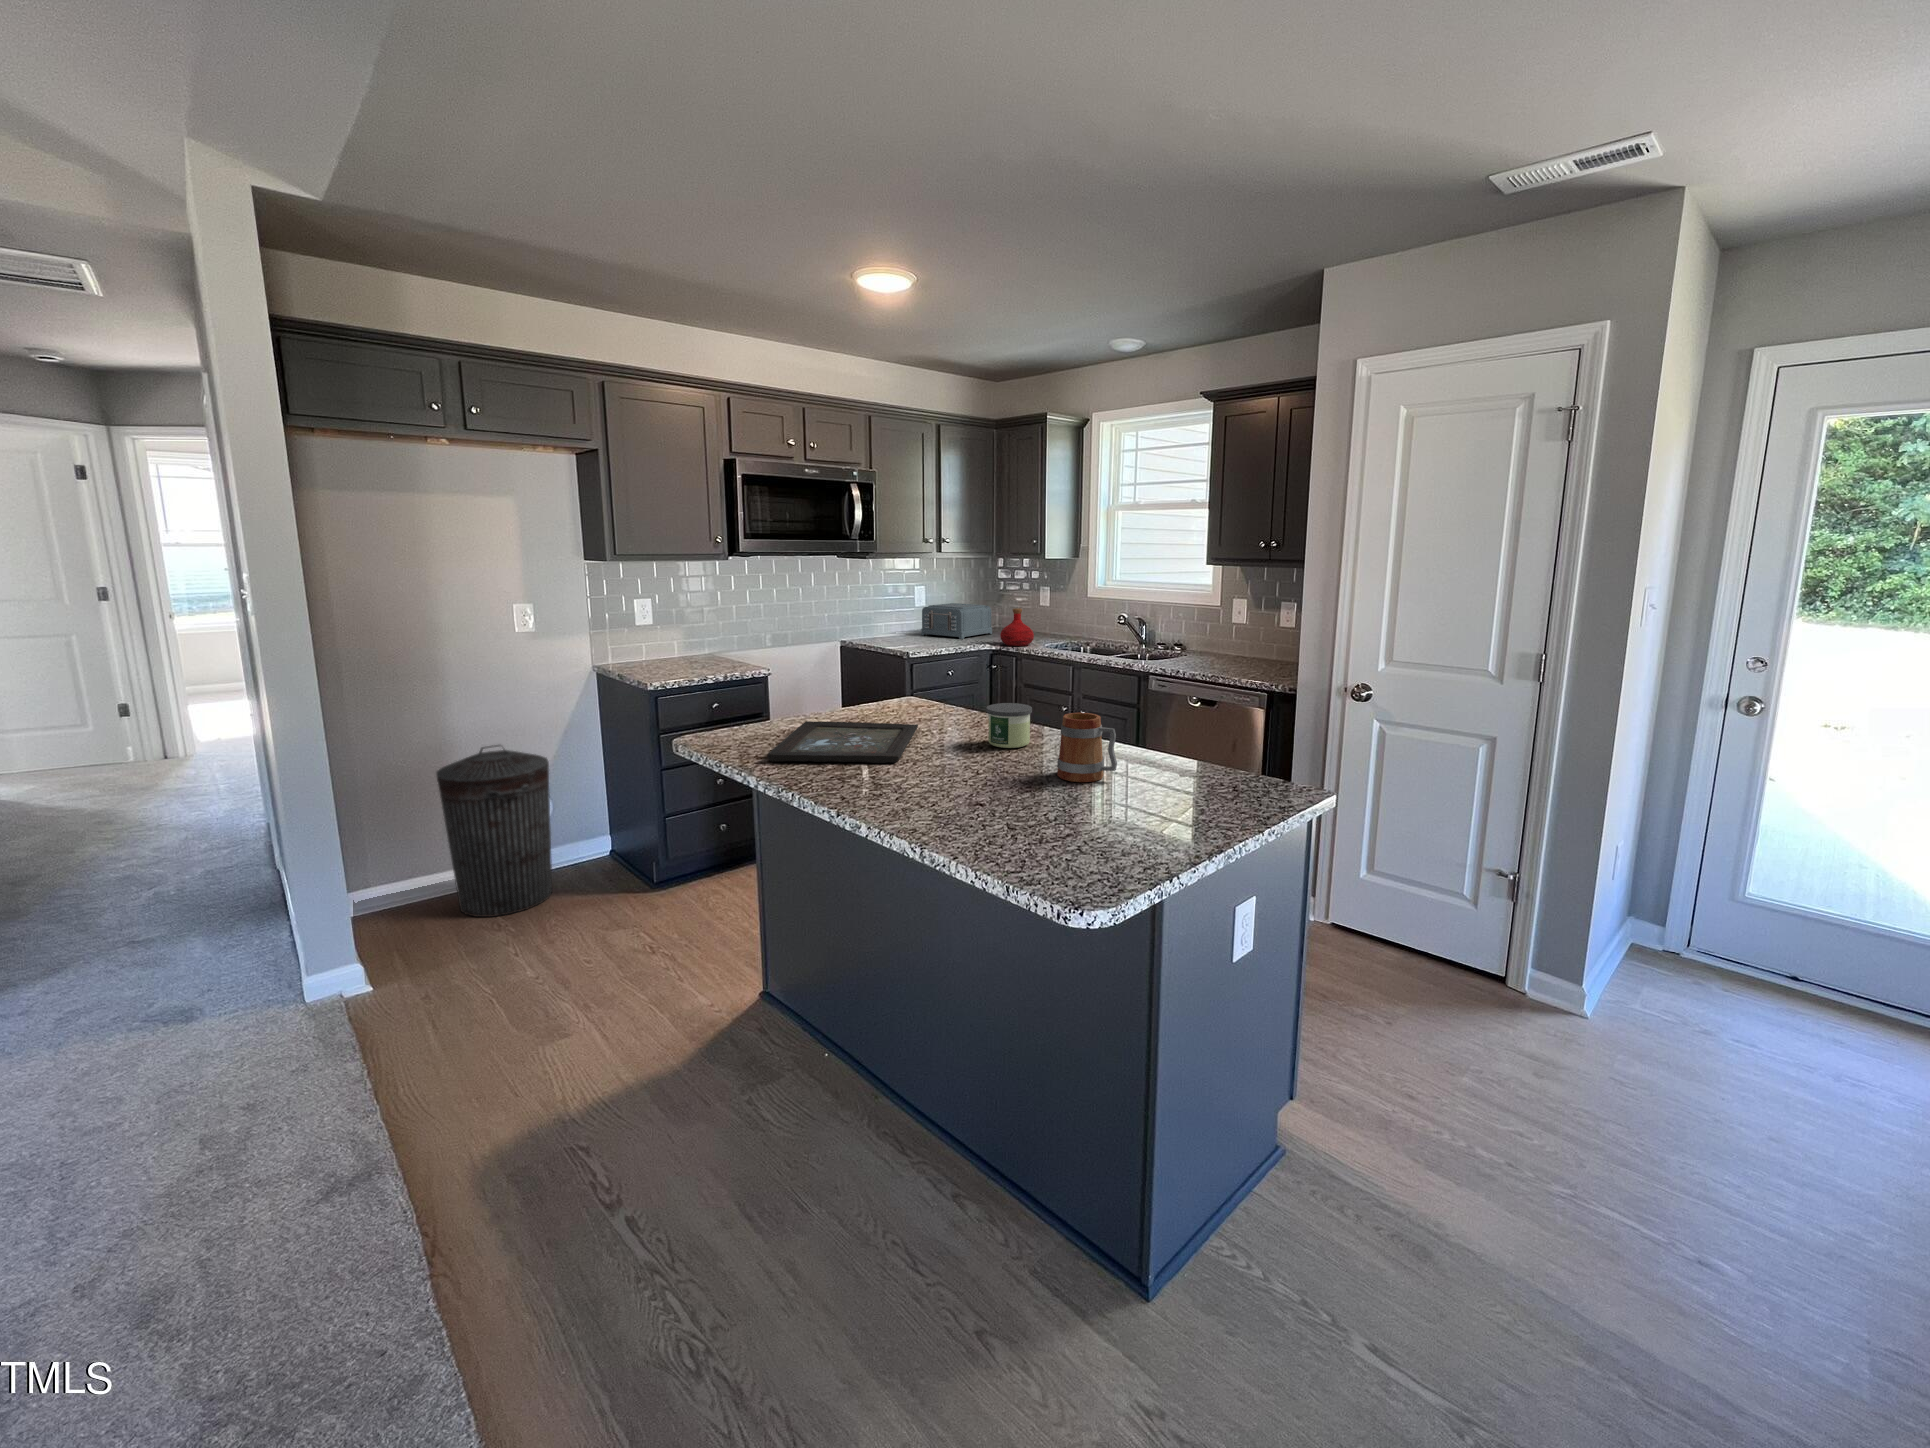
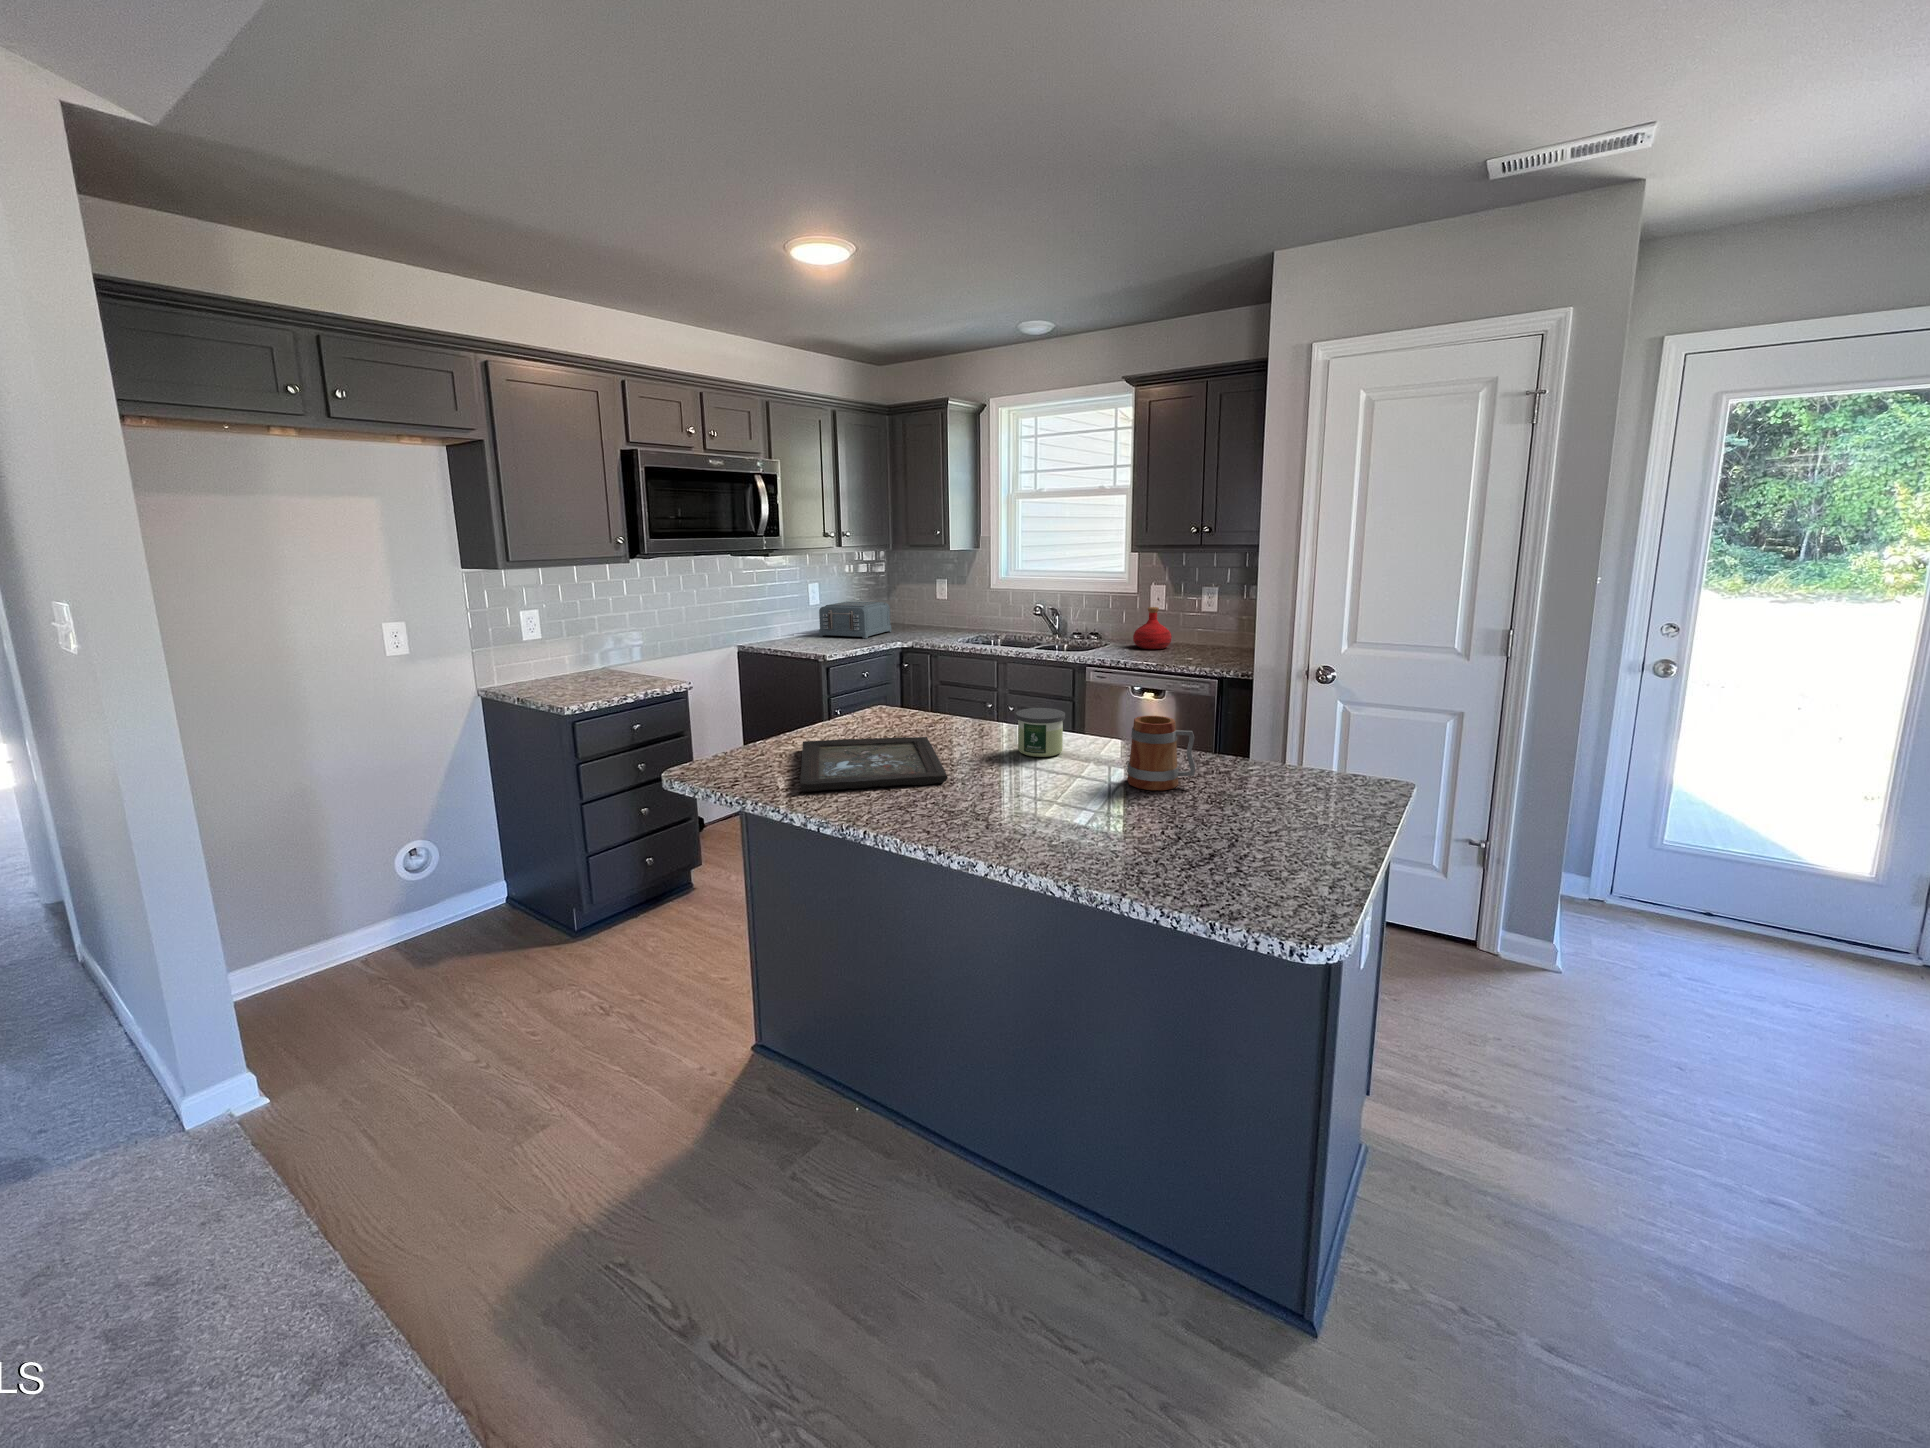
bottle: present [1000,608,1034,646] -> present [1133,607,1172,649]
trash can: present [436,745,552,917] -> none [311,788,458,992]

